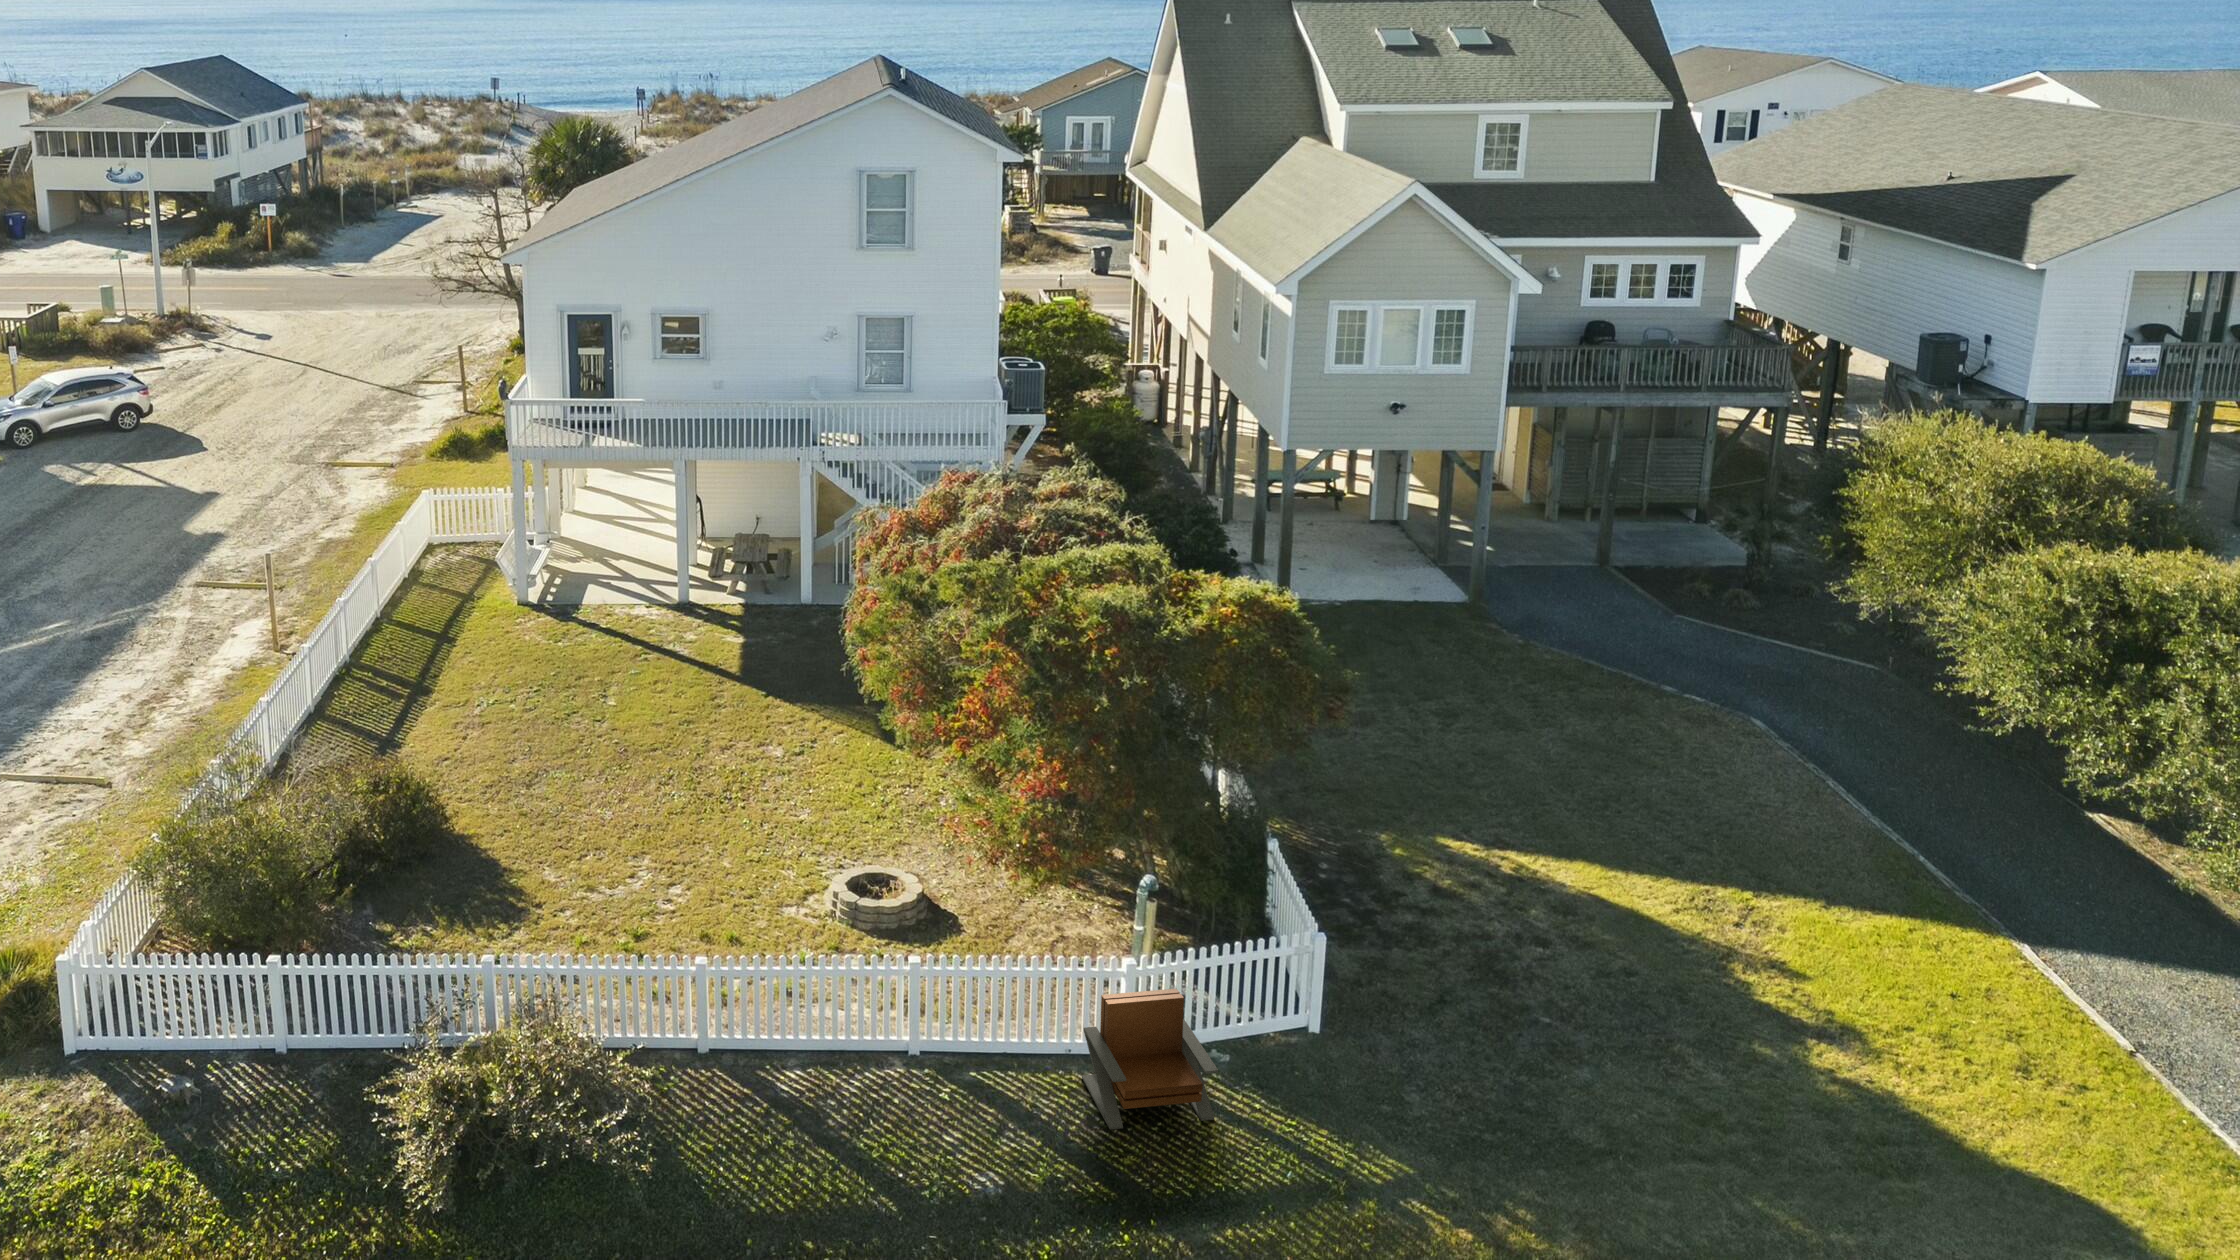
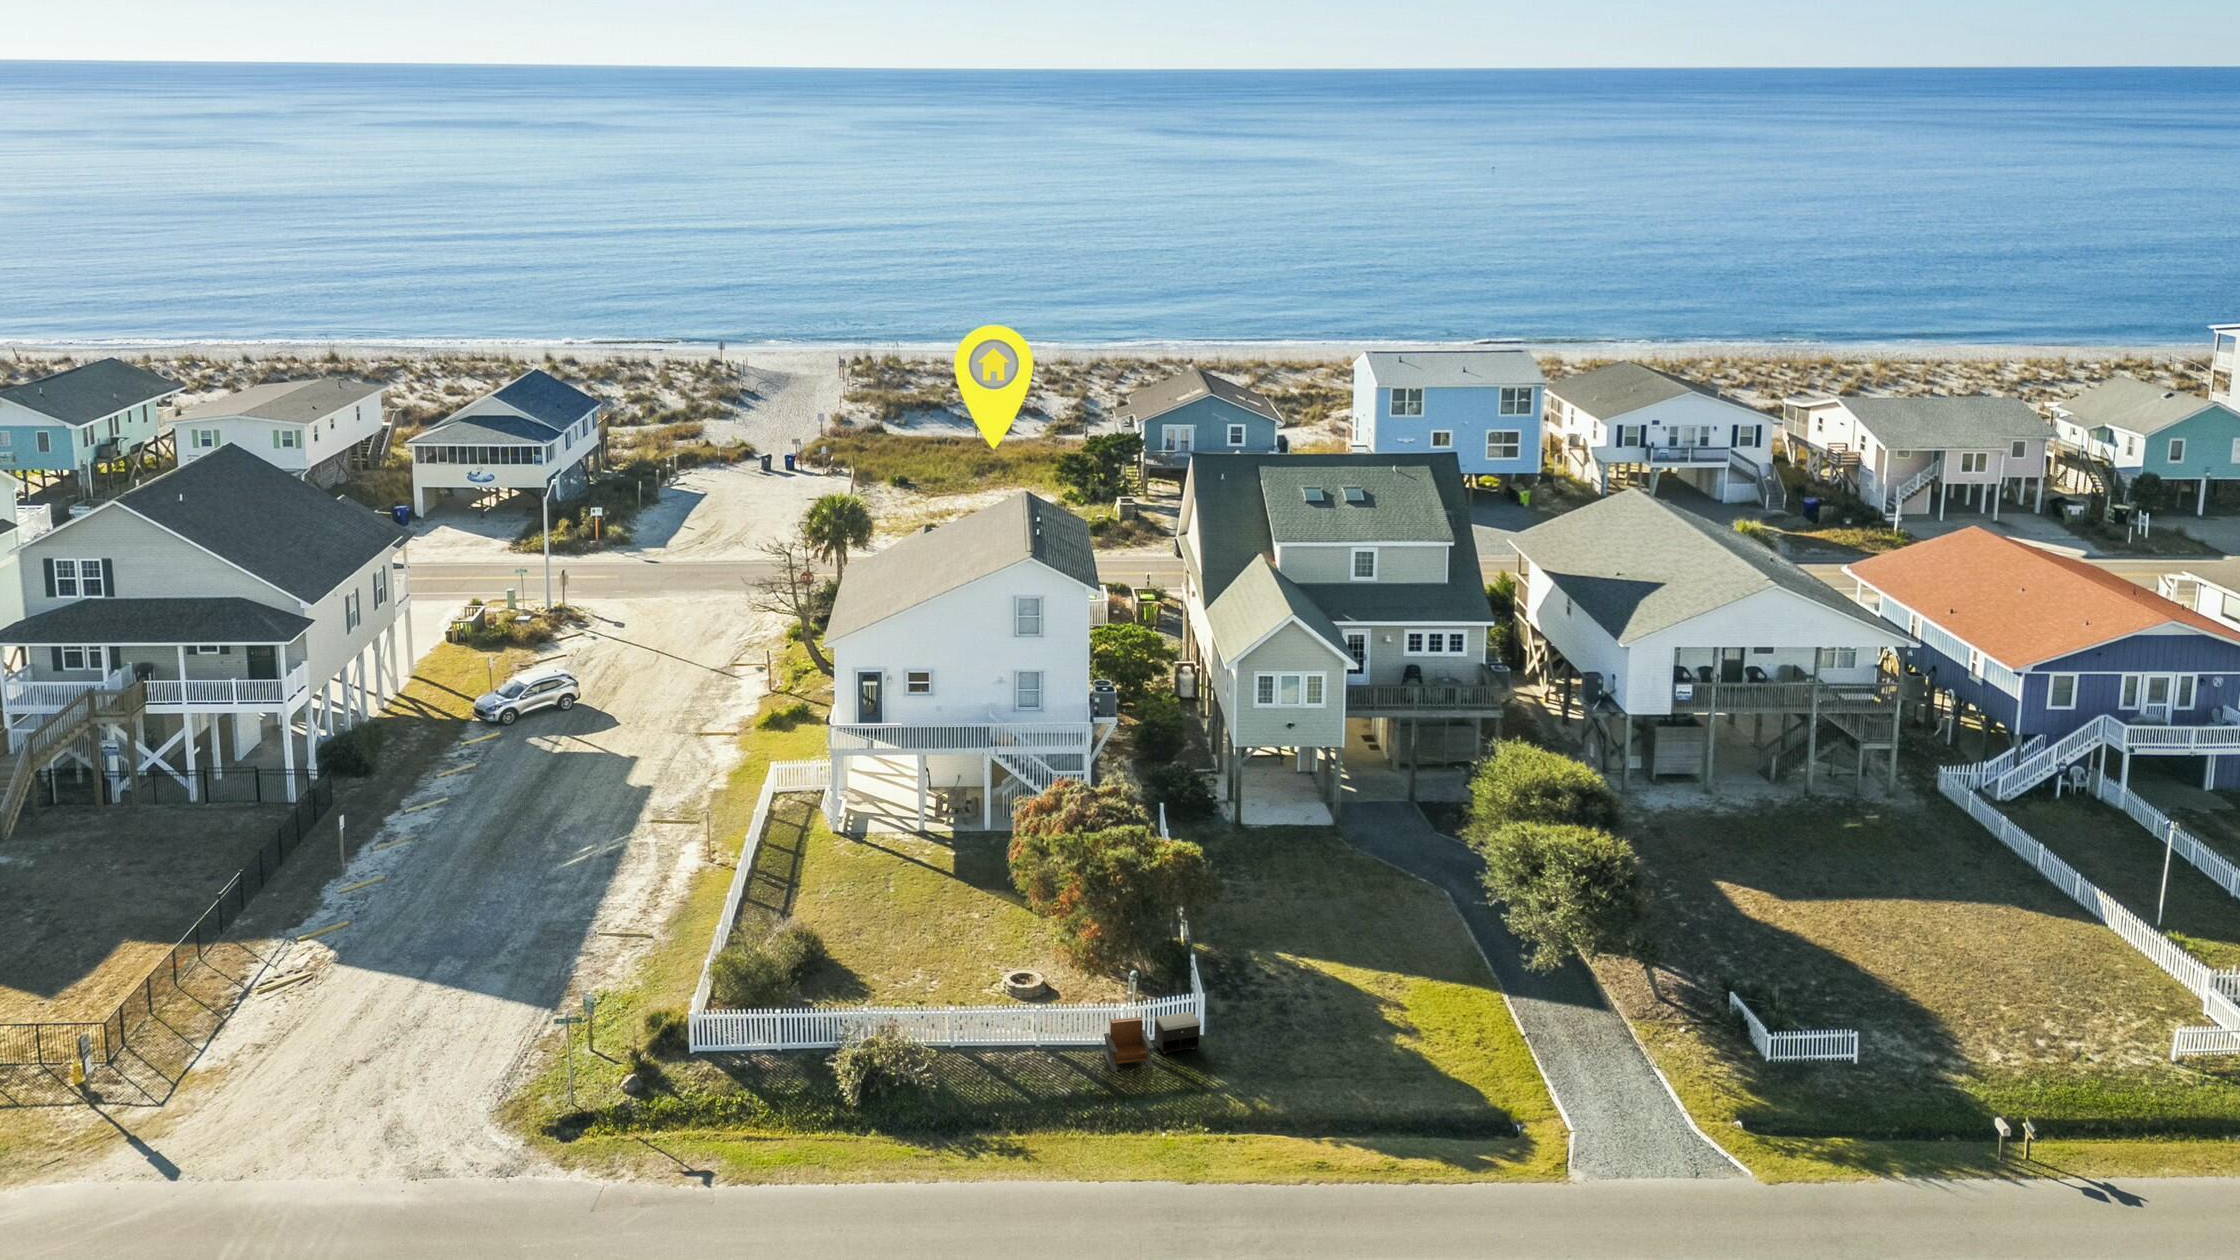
storage bench: none [1206,975,1329,1080] -> present [1154,1012,1201,1054]

